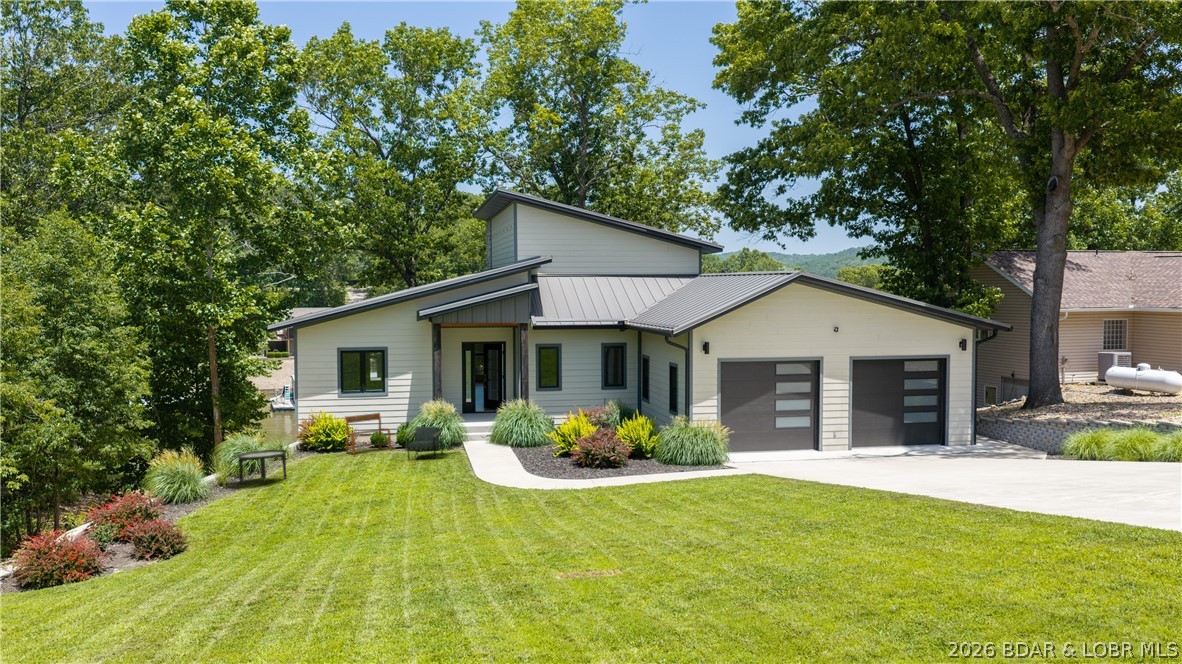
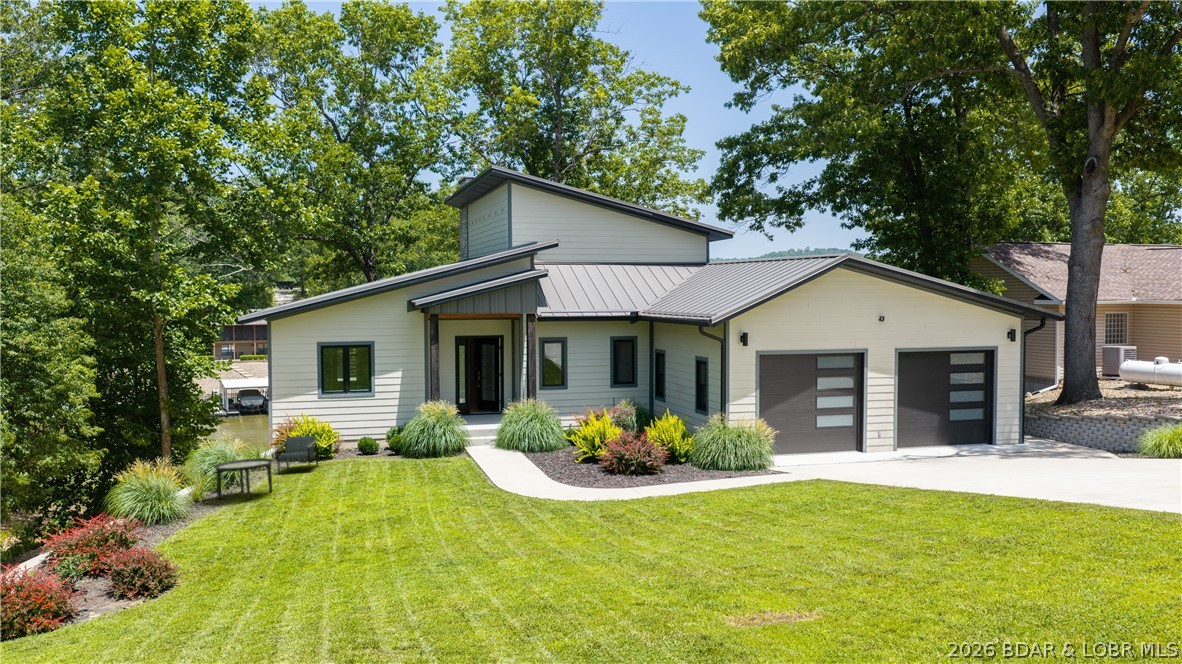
bench: present [345,413,392,456] -> none [329,415,382,464]
armchair: present [407,427,443,460] -> present [276,436,318,475]

